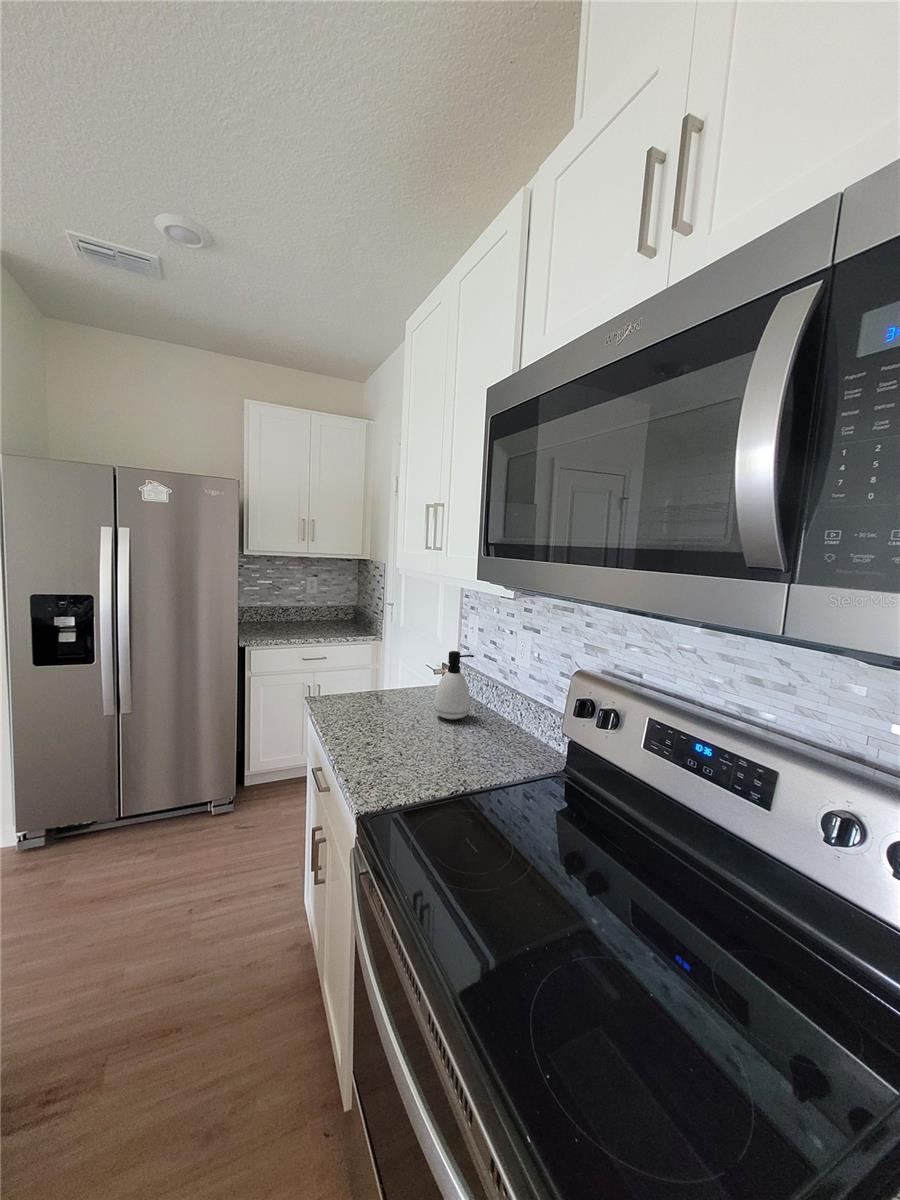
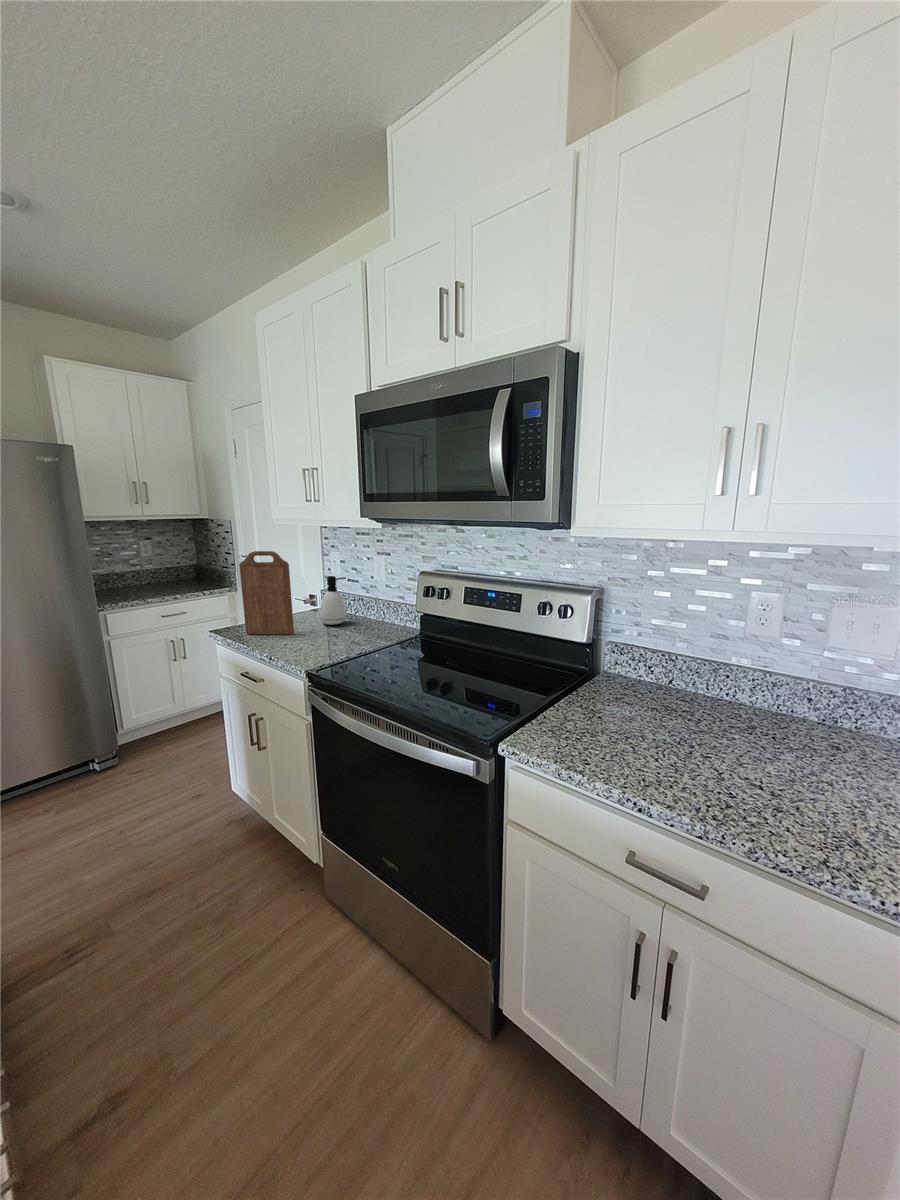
cutting board: none [338,609,396,726] -> present [239,551,294,634]

